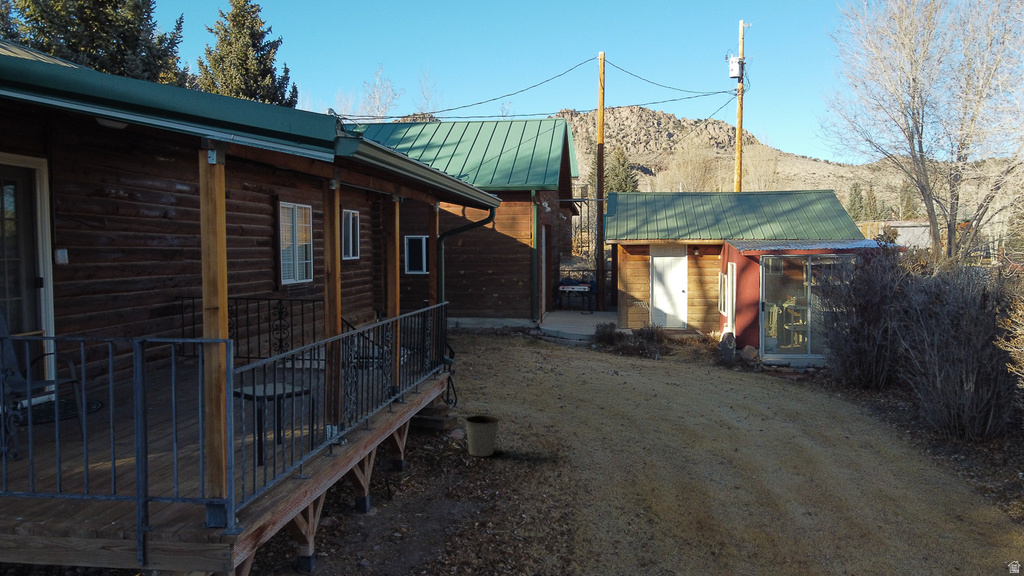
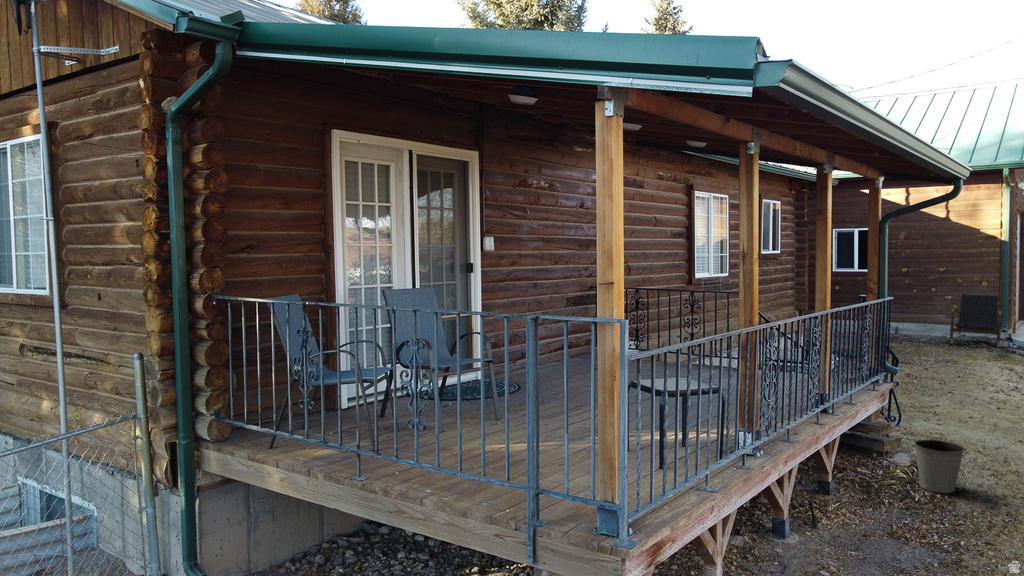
lounge chair: none [497,293,533,335] -> present [950,294,1002,347]

